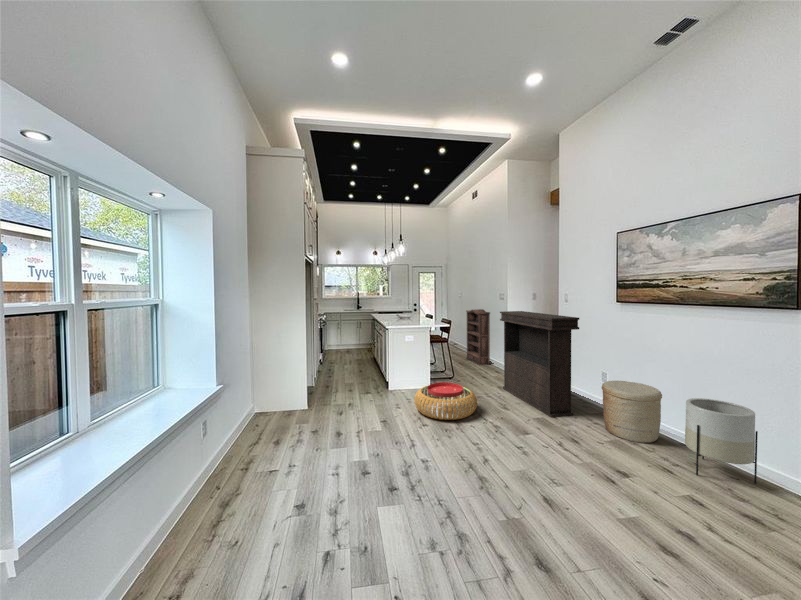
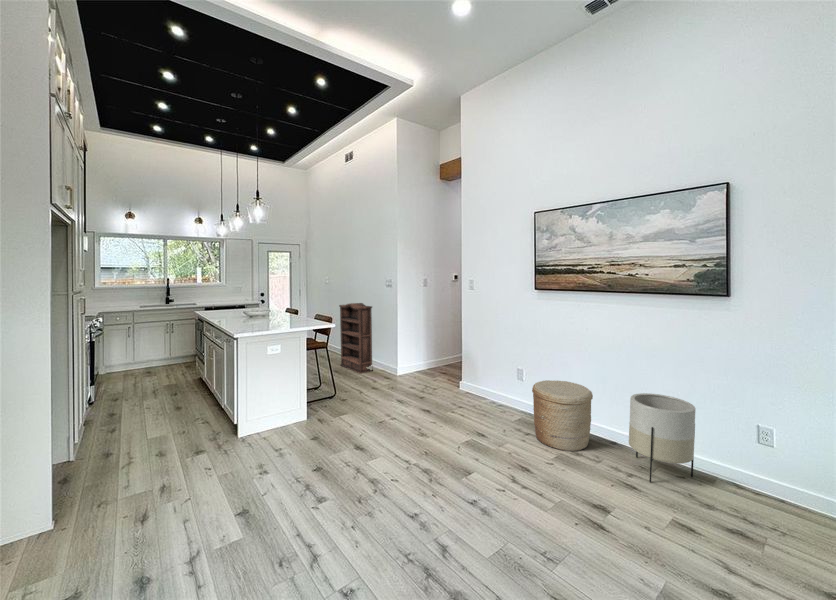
console table: present [500,311,579,418] -> none [399,304,504,437]
pouf: present [415,383,477,420] -> none [293,414,390,480]

